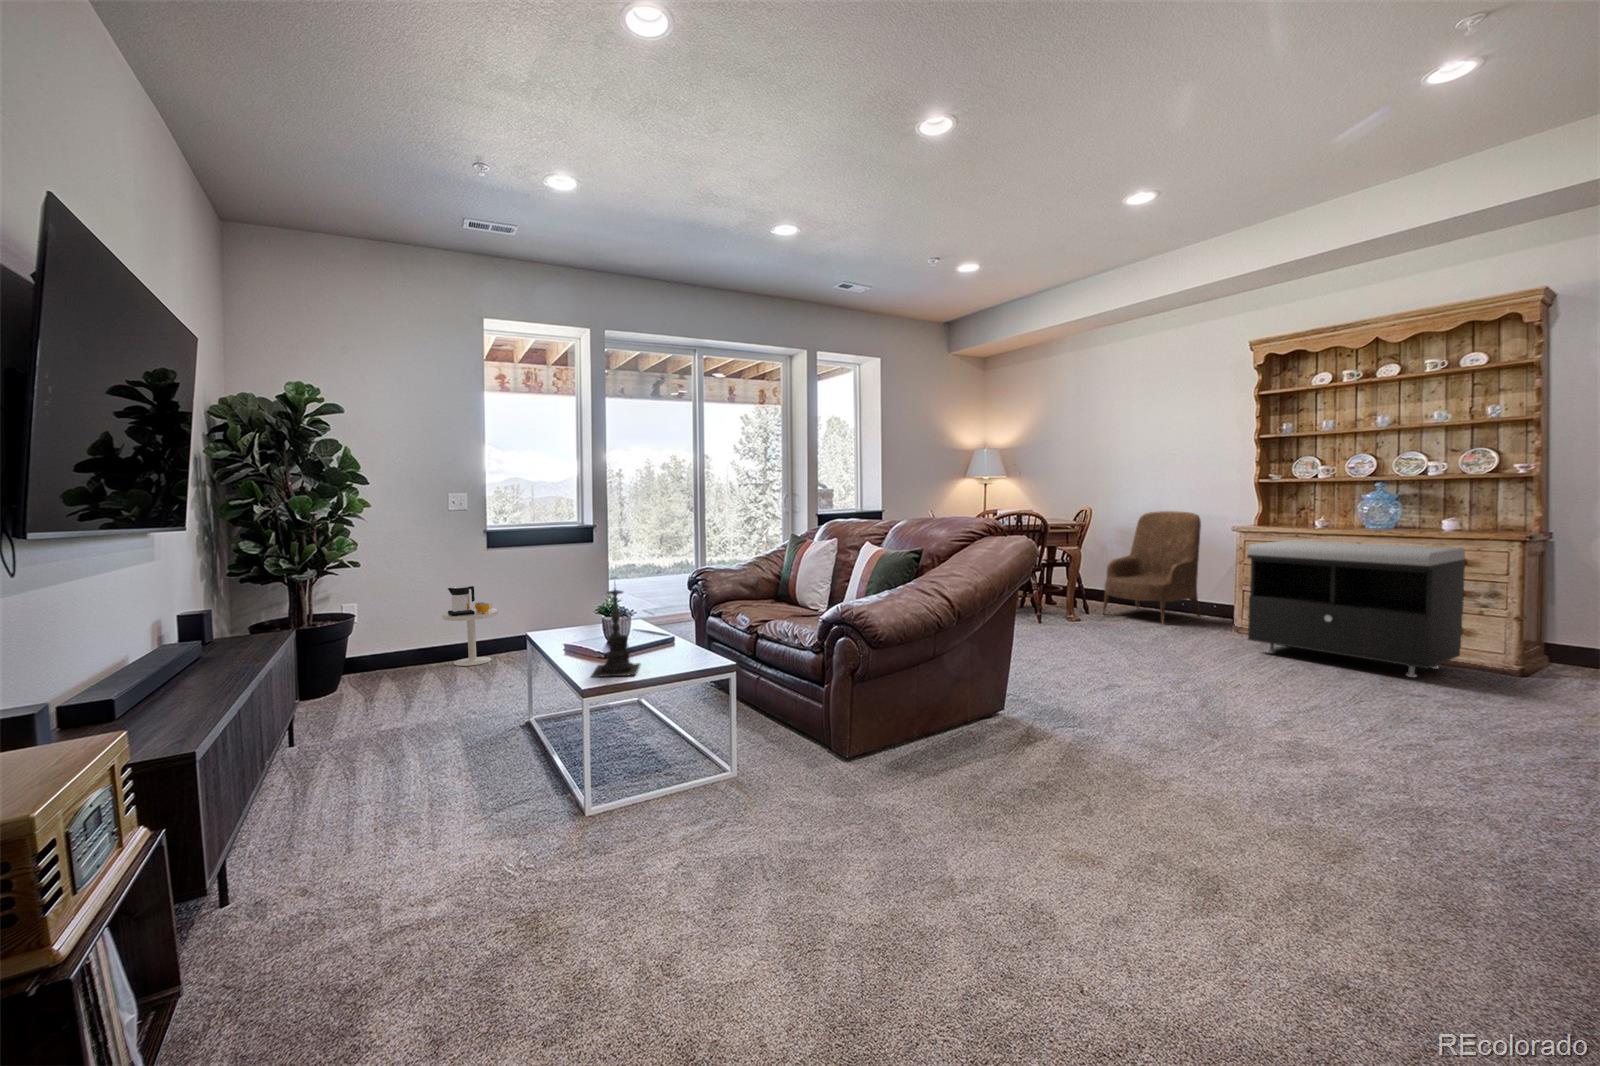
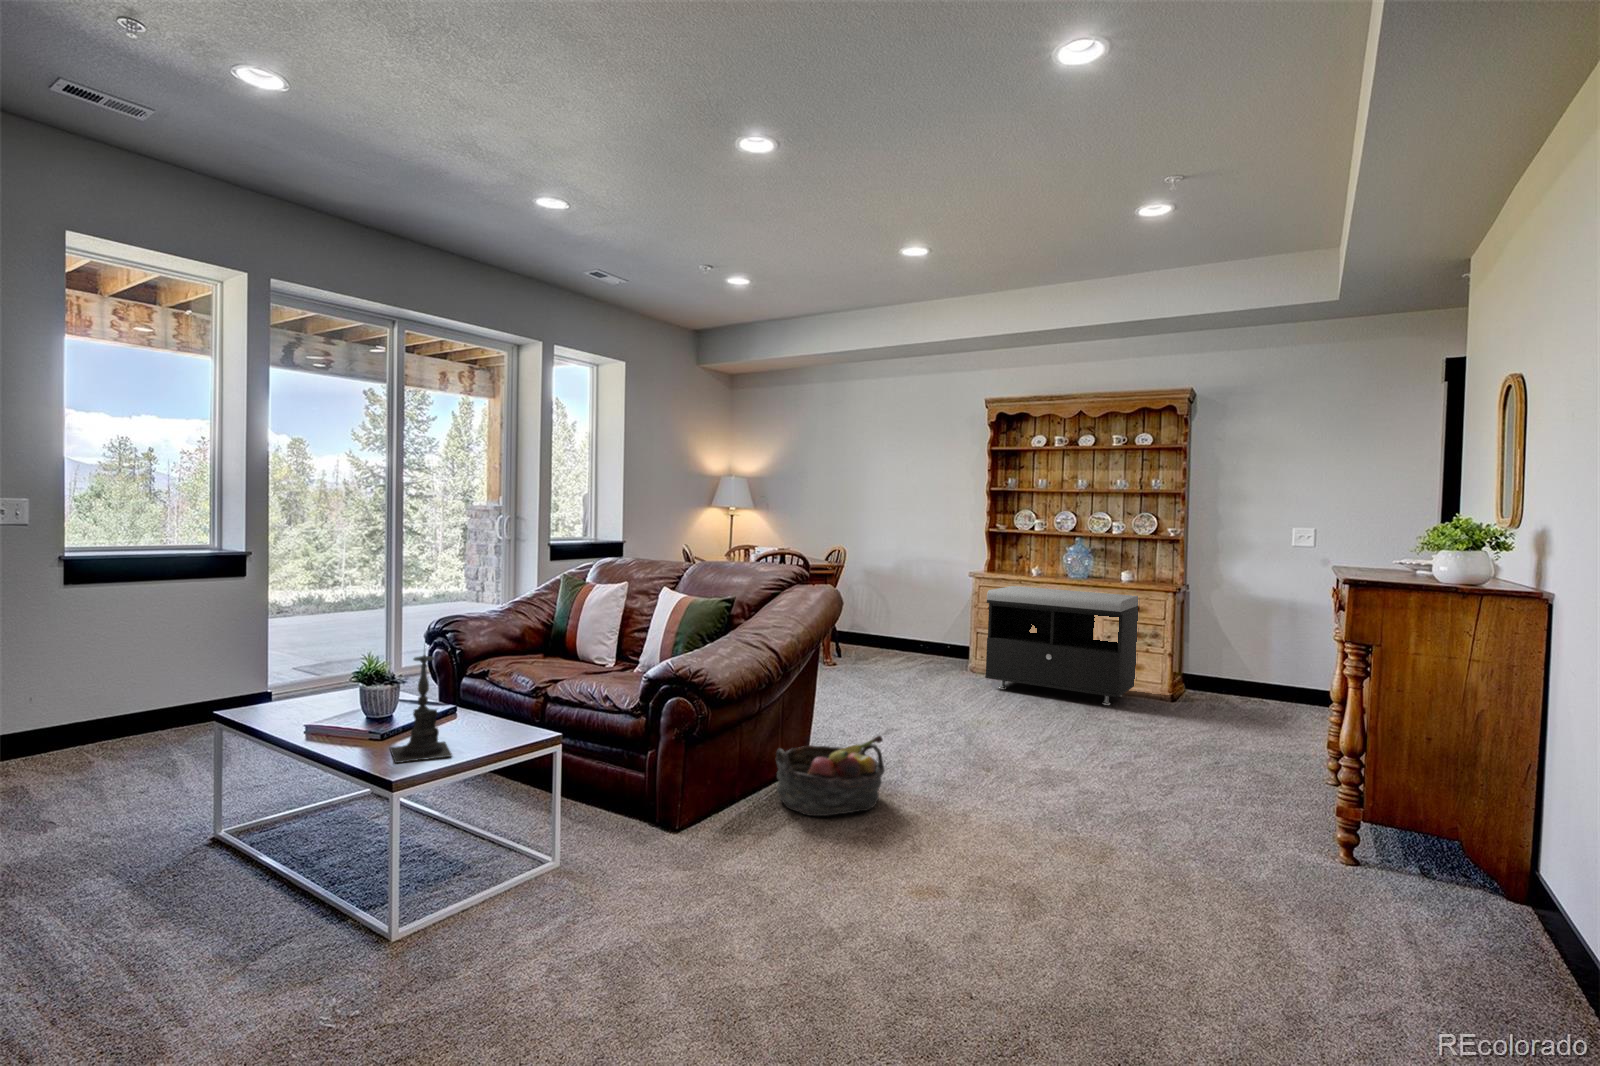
armchair: present [1102,511,1201,623] -> none [851,554,939,664]
side table: present [443,586,498,666] -> none [23,644,119,761]
basket: none [956,688,1072,764] -> present [776,736,885,816]

